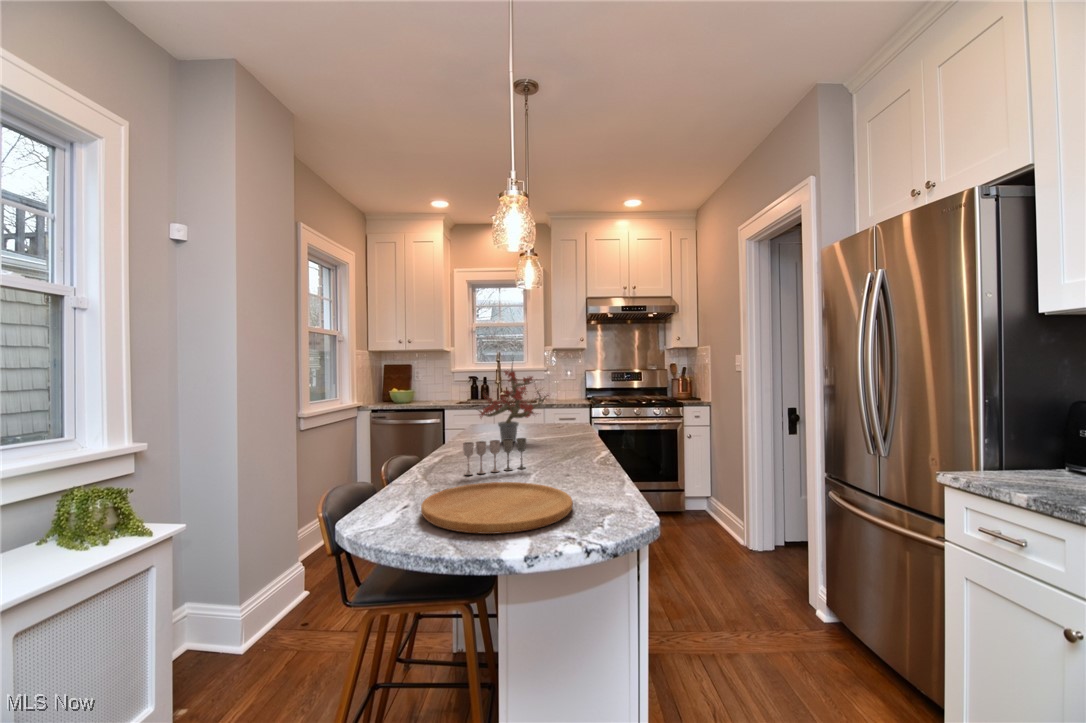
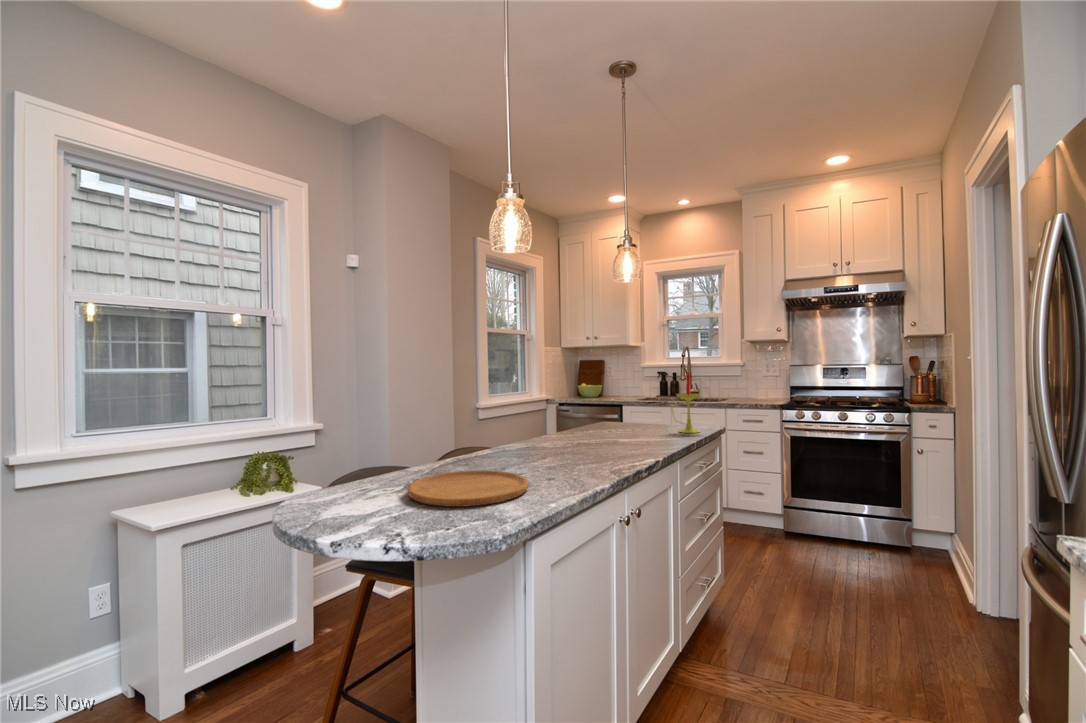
potted plant: present [478,360,549,442] -> none [568,357,649,441]
candle: none [552,371,576,430] -> present [677,372,700,433]
wine glass: present [463,438,526,475] -> none [505,436,564,464]

